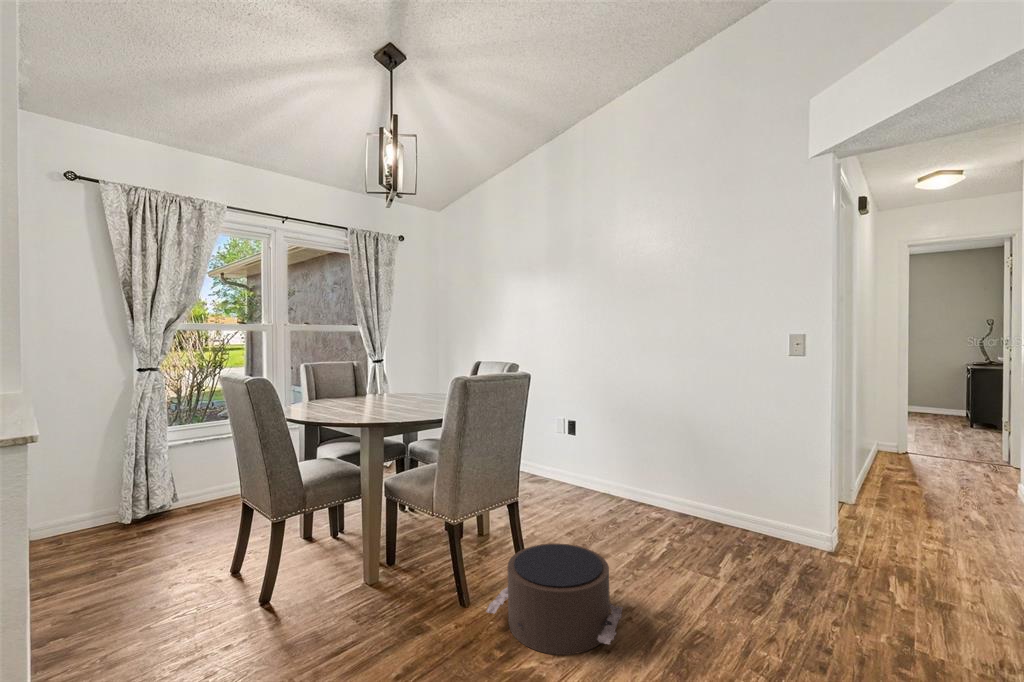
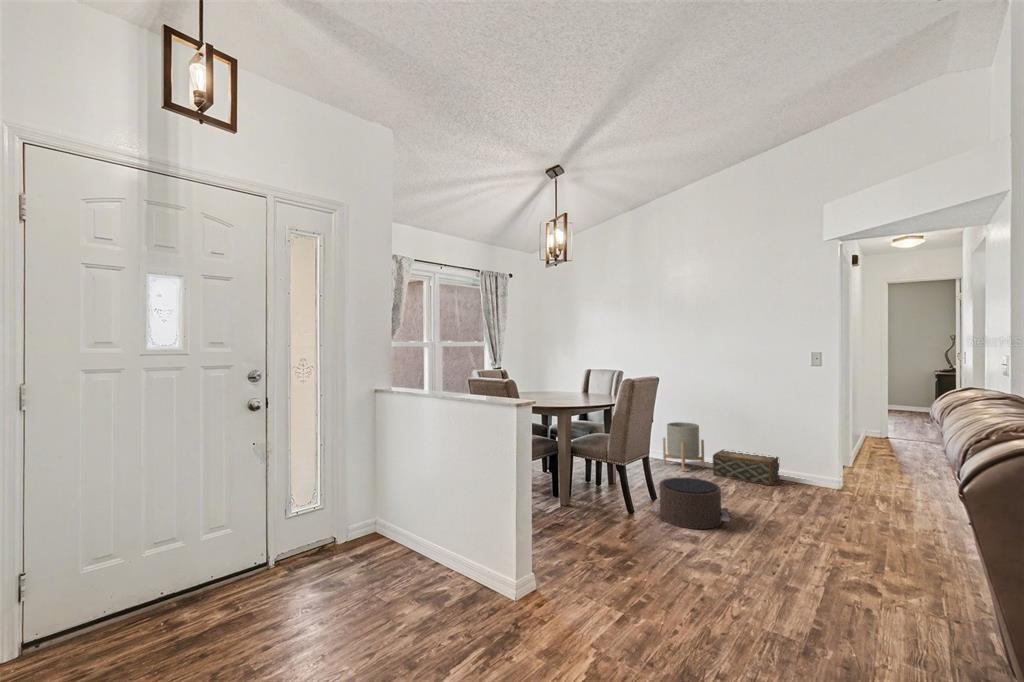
planter: none [579,438,636,513] -> present [663,422,704,472]
woven basket: none [643,480,742,543] -> present [713,450,780,485]

